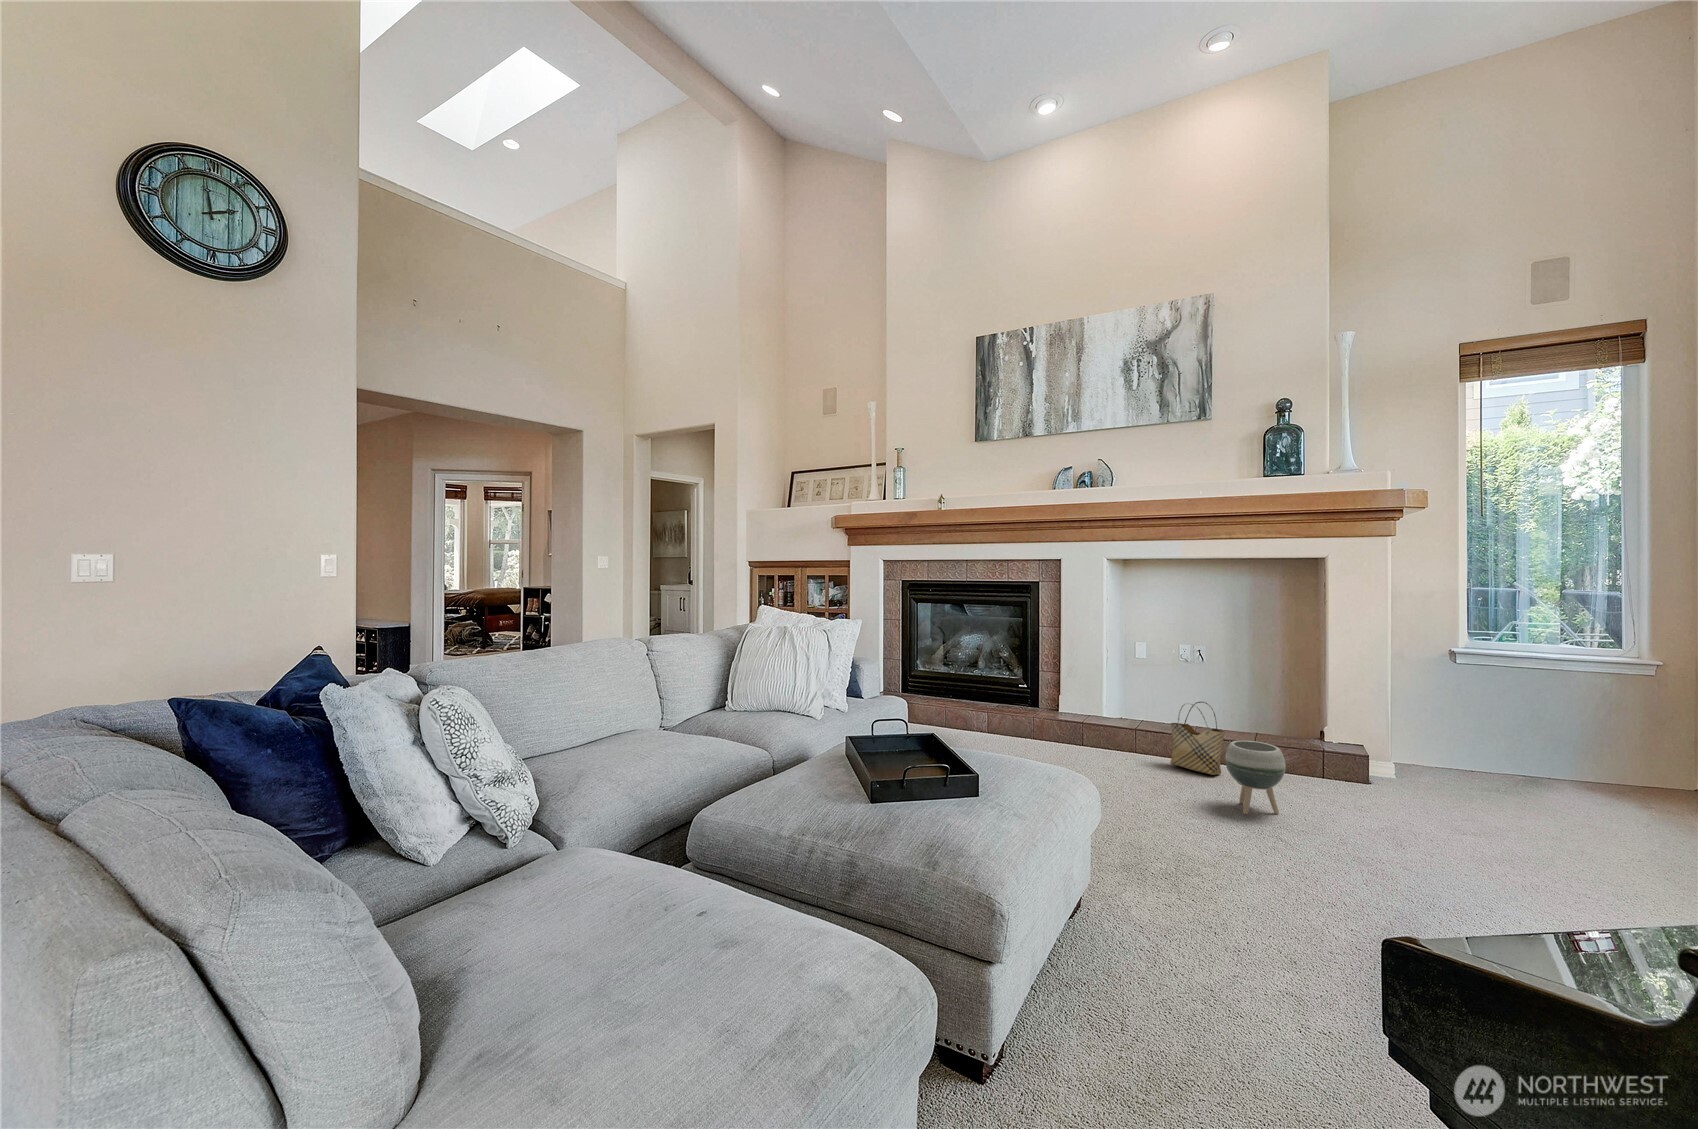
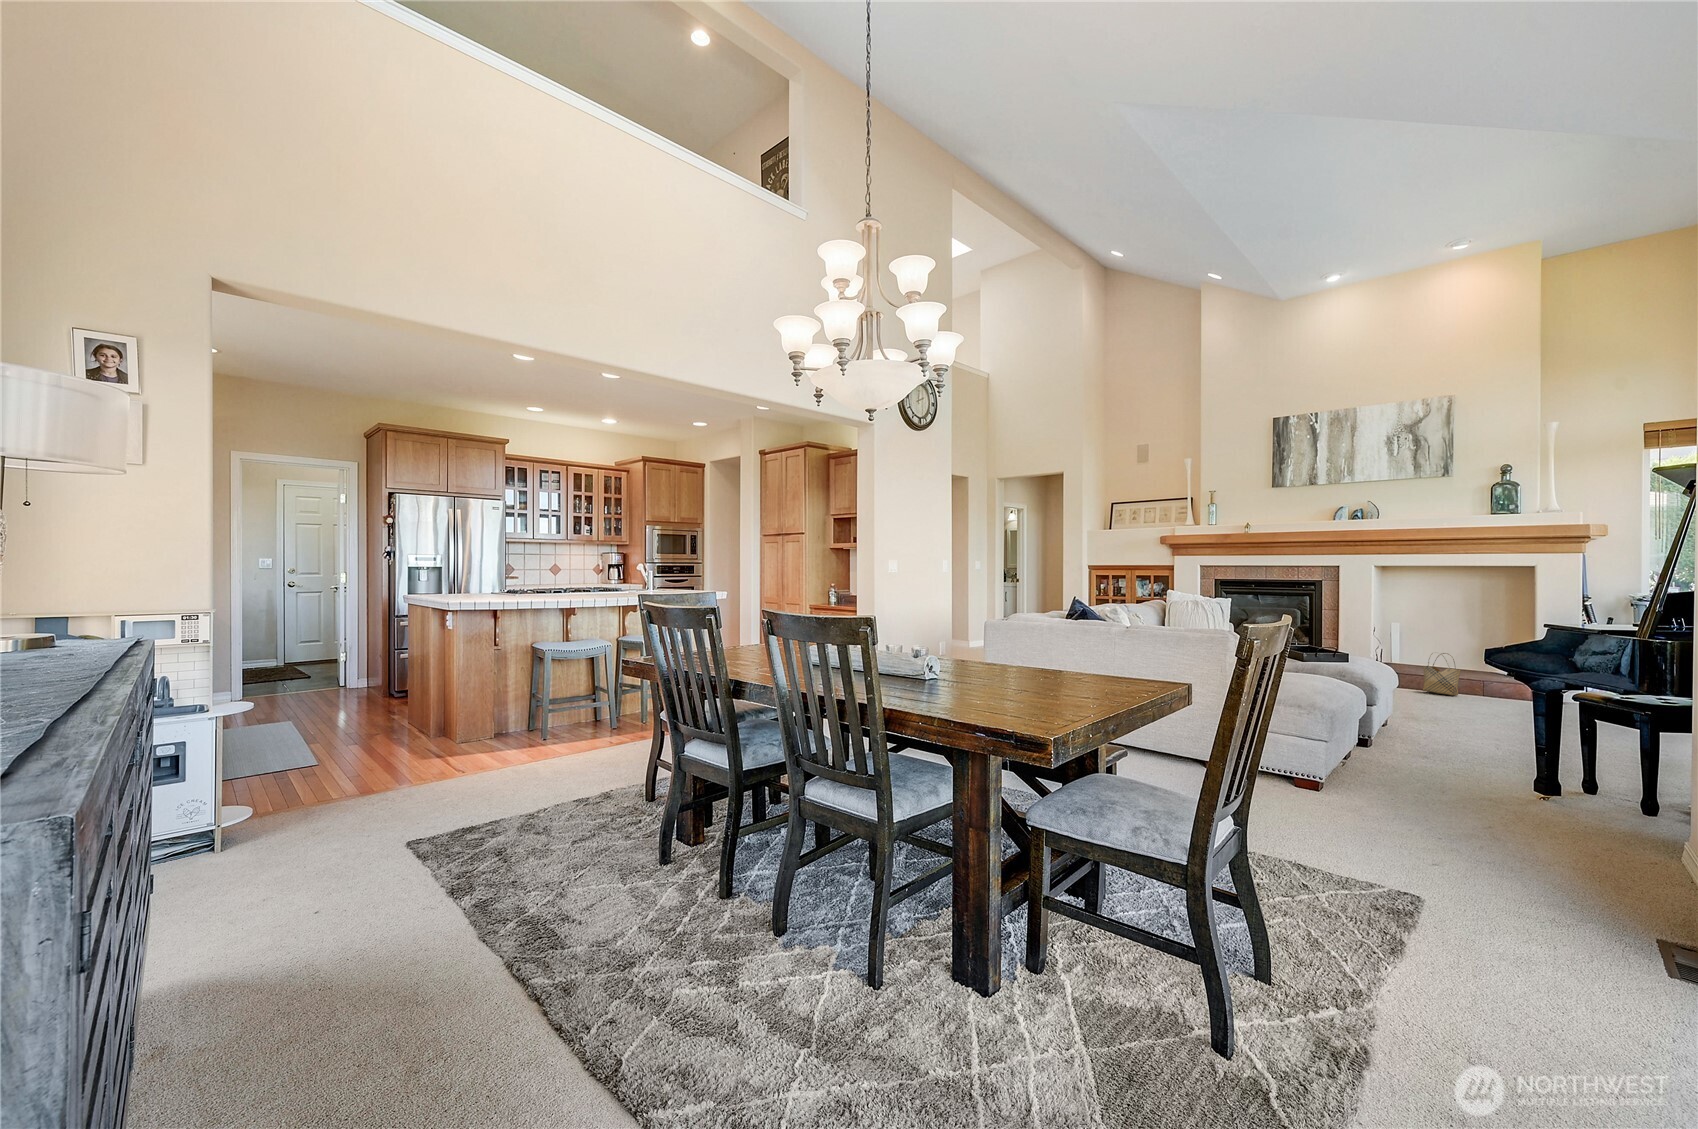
planter: present [1225,741,1285,814] -> none [1460,668,1498,707]

